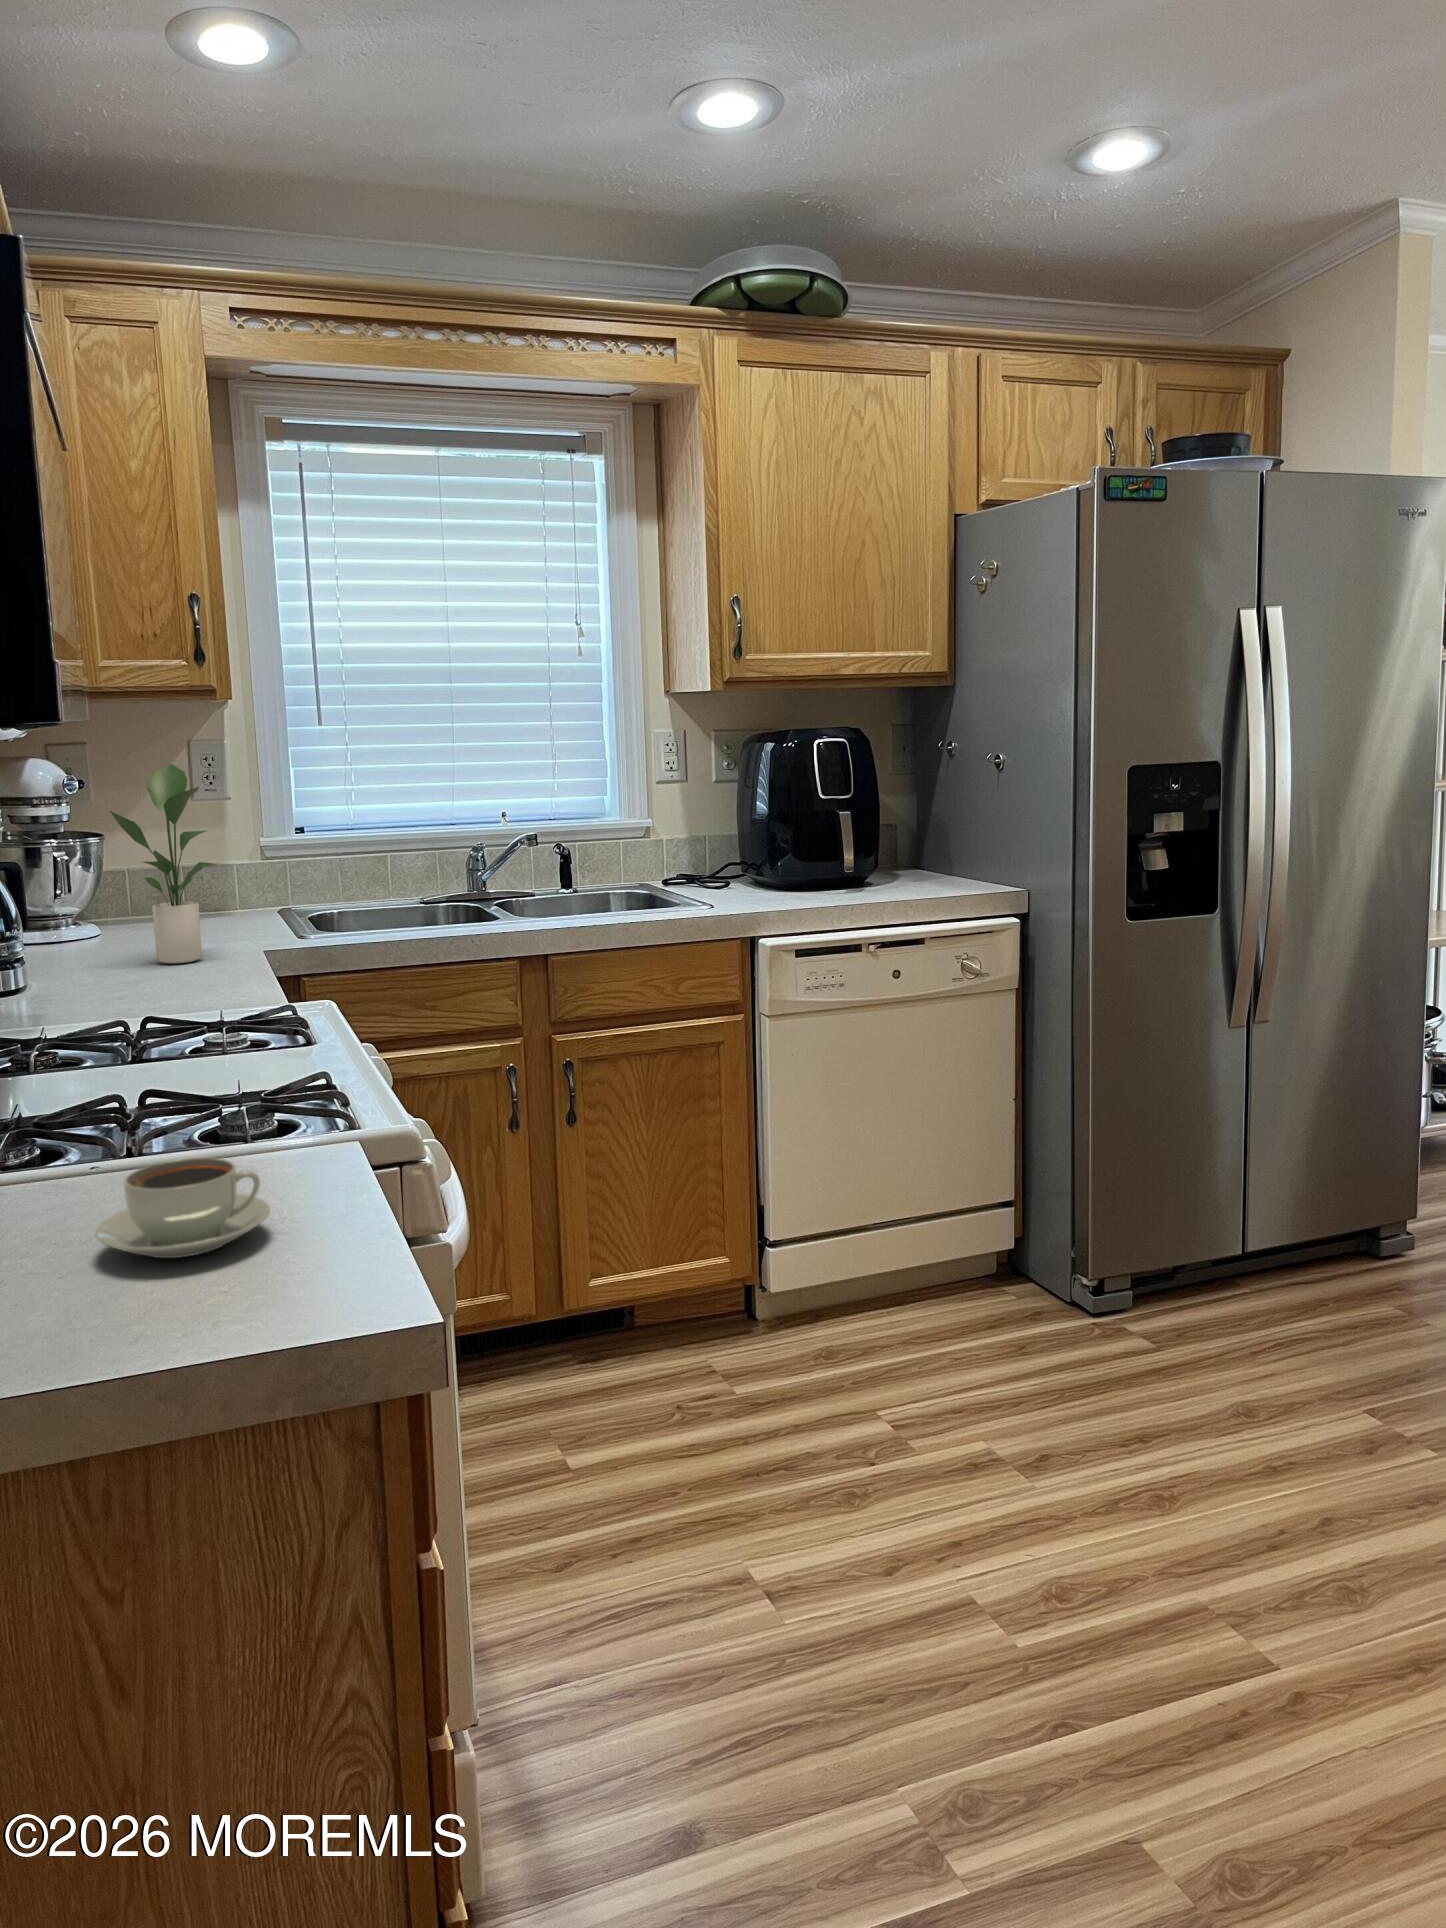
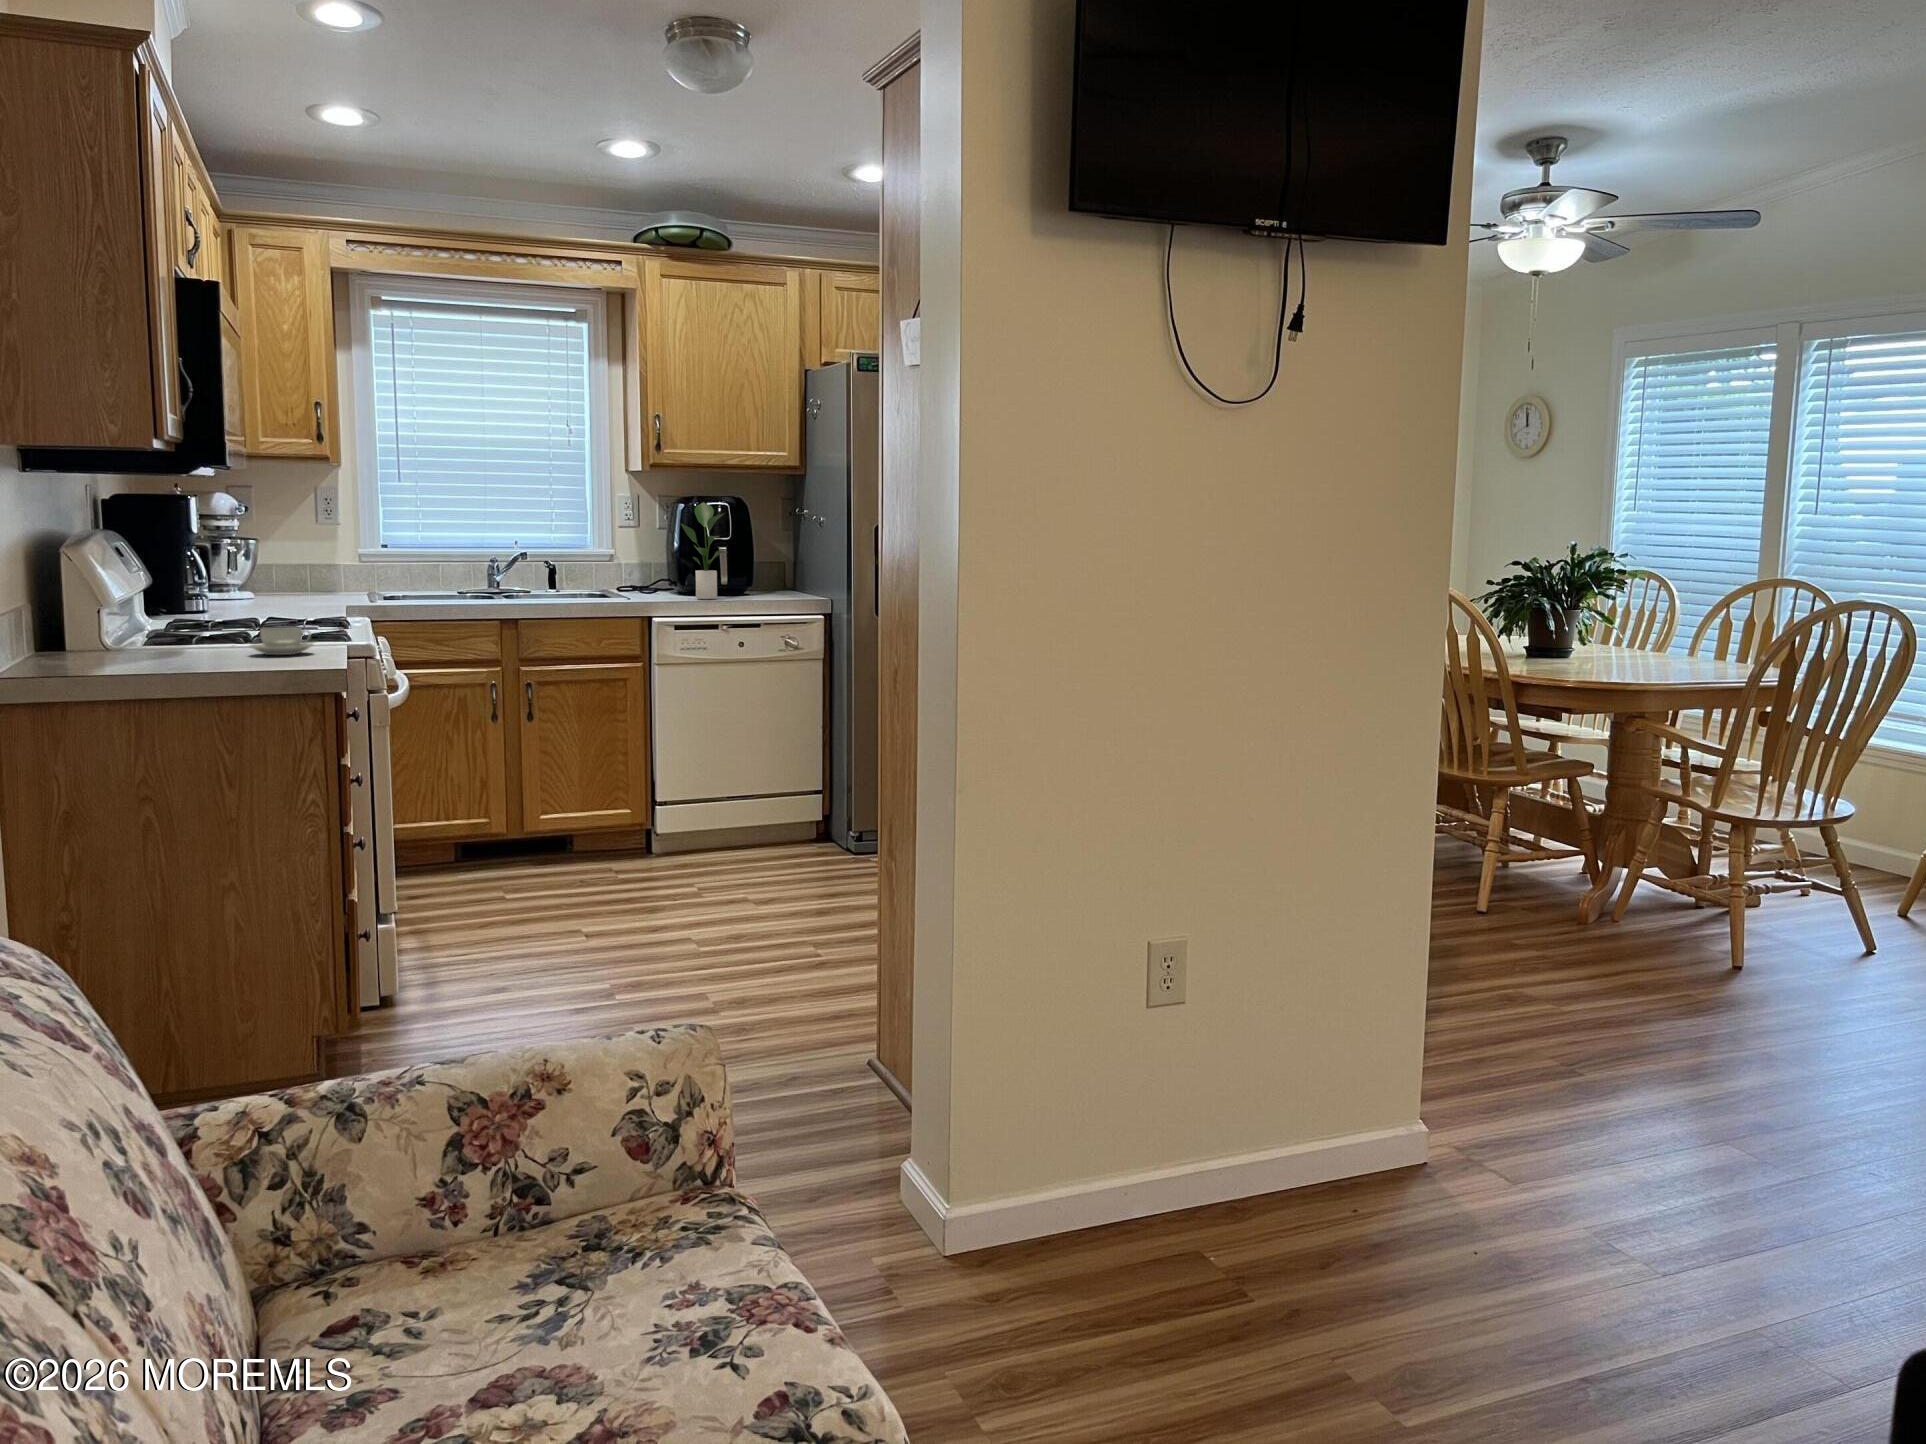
potted plant: present [110,764,217,964] -> present [681,502,726,599]

